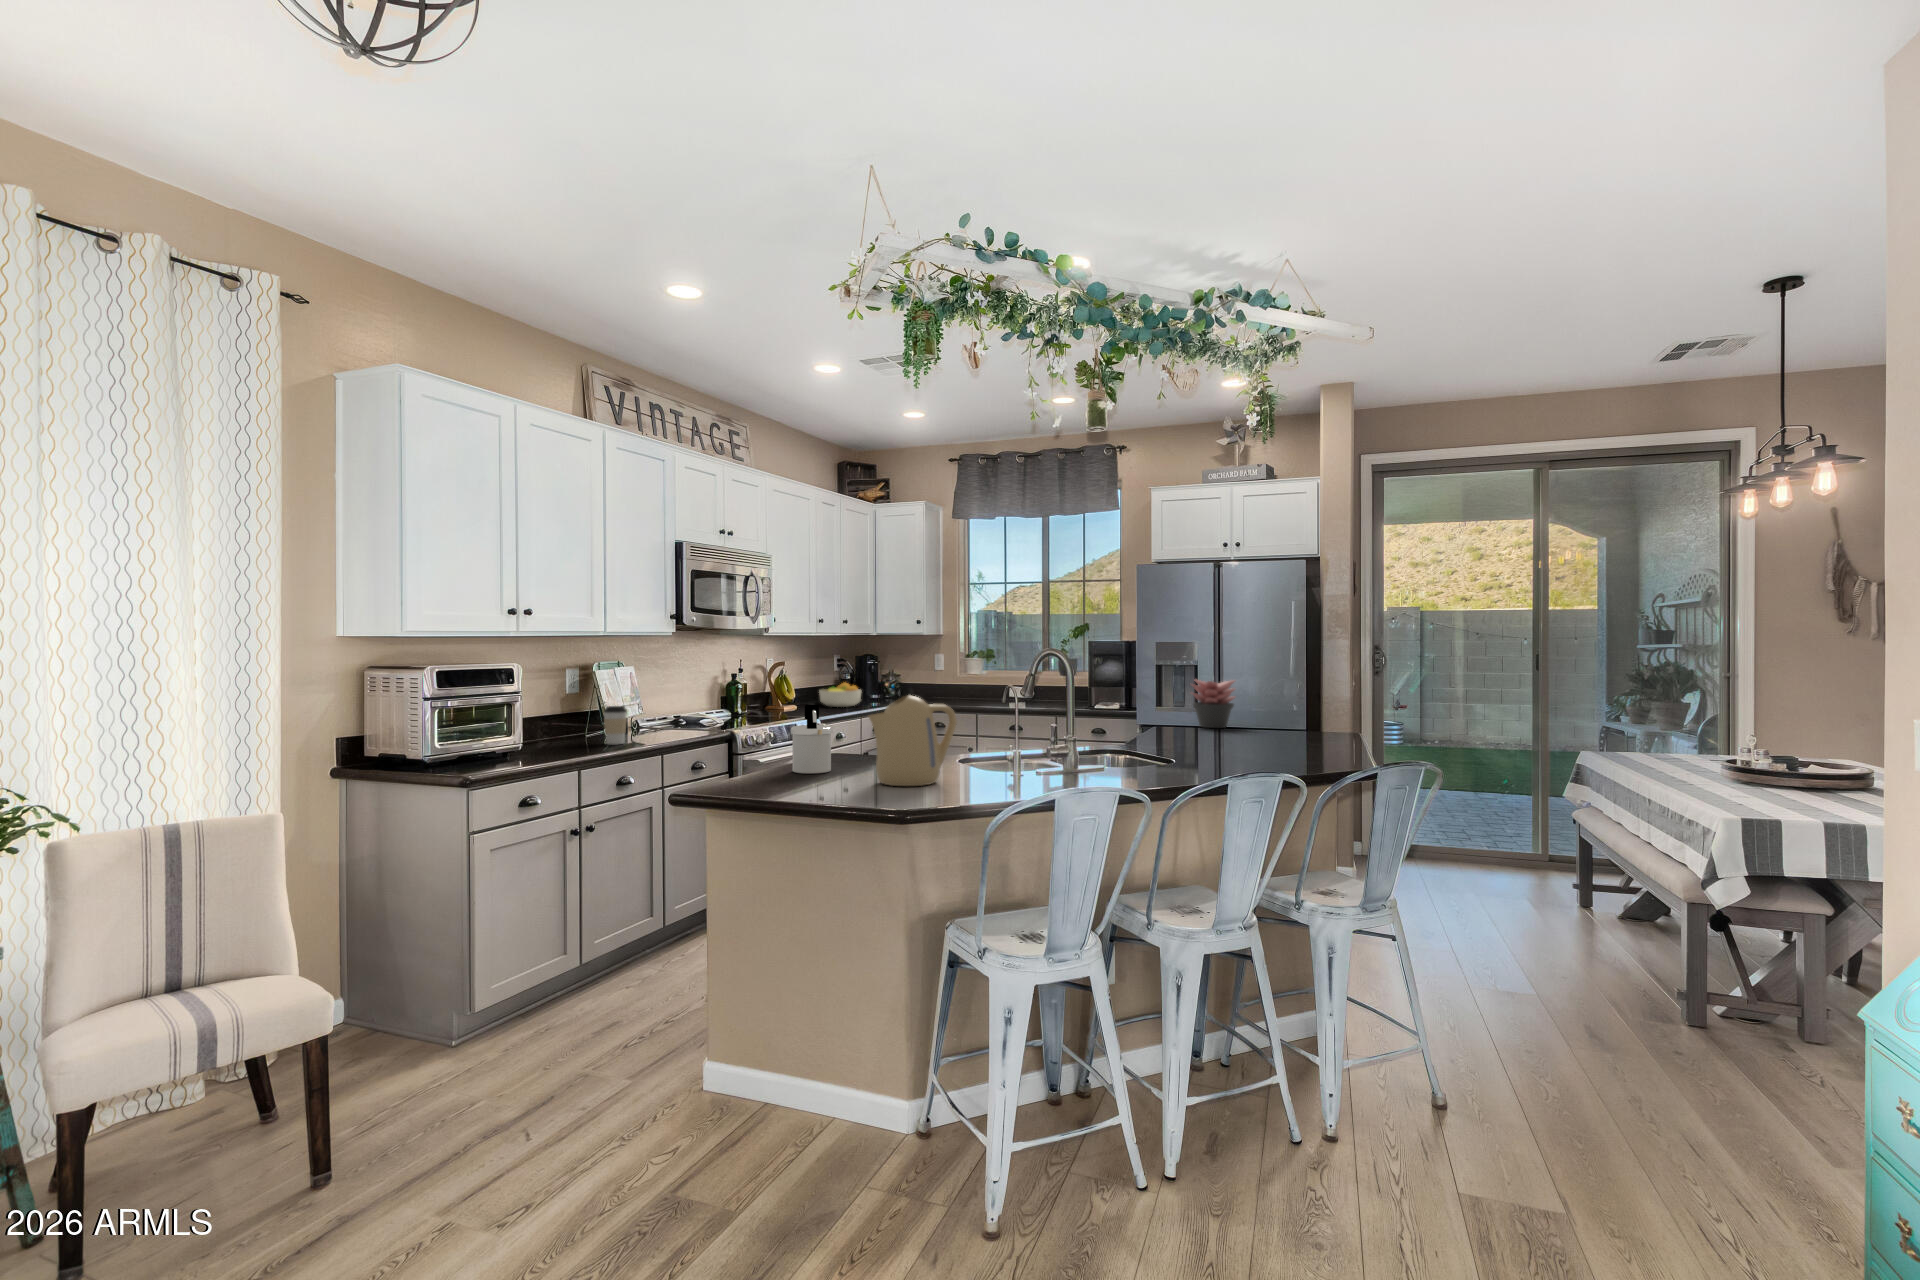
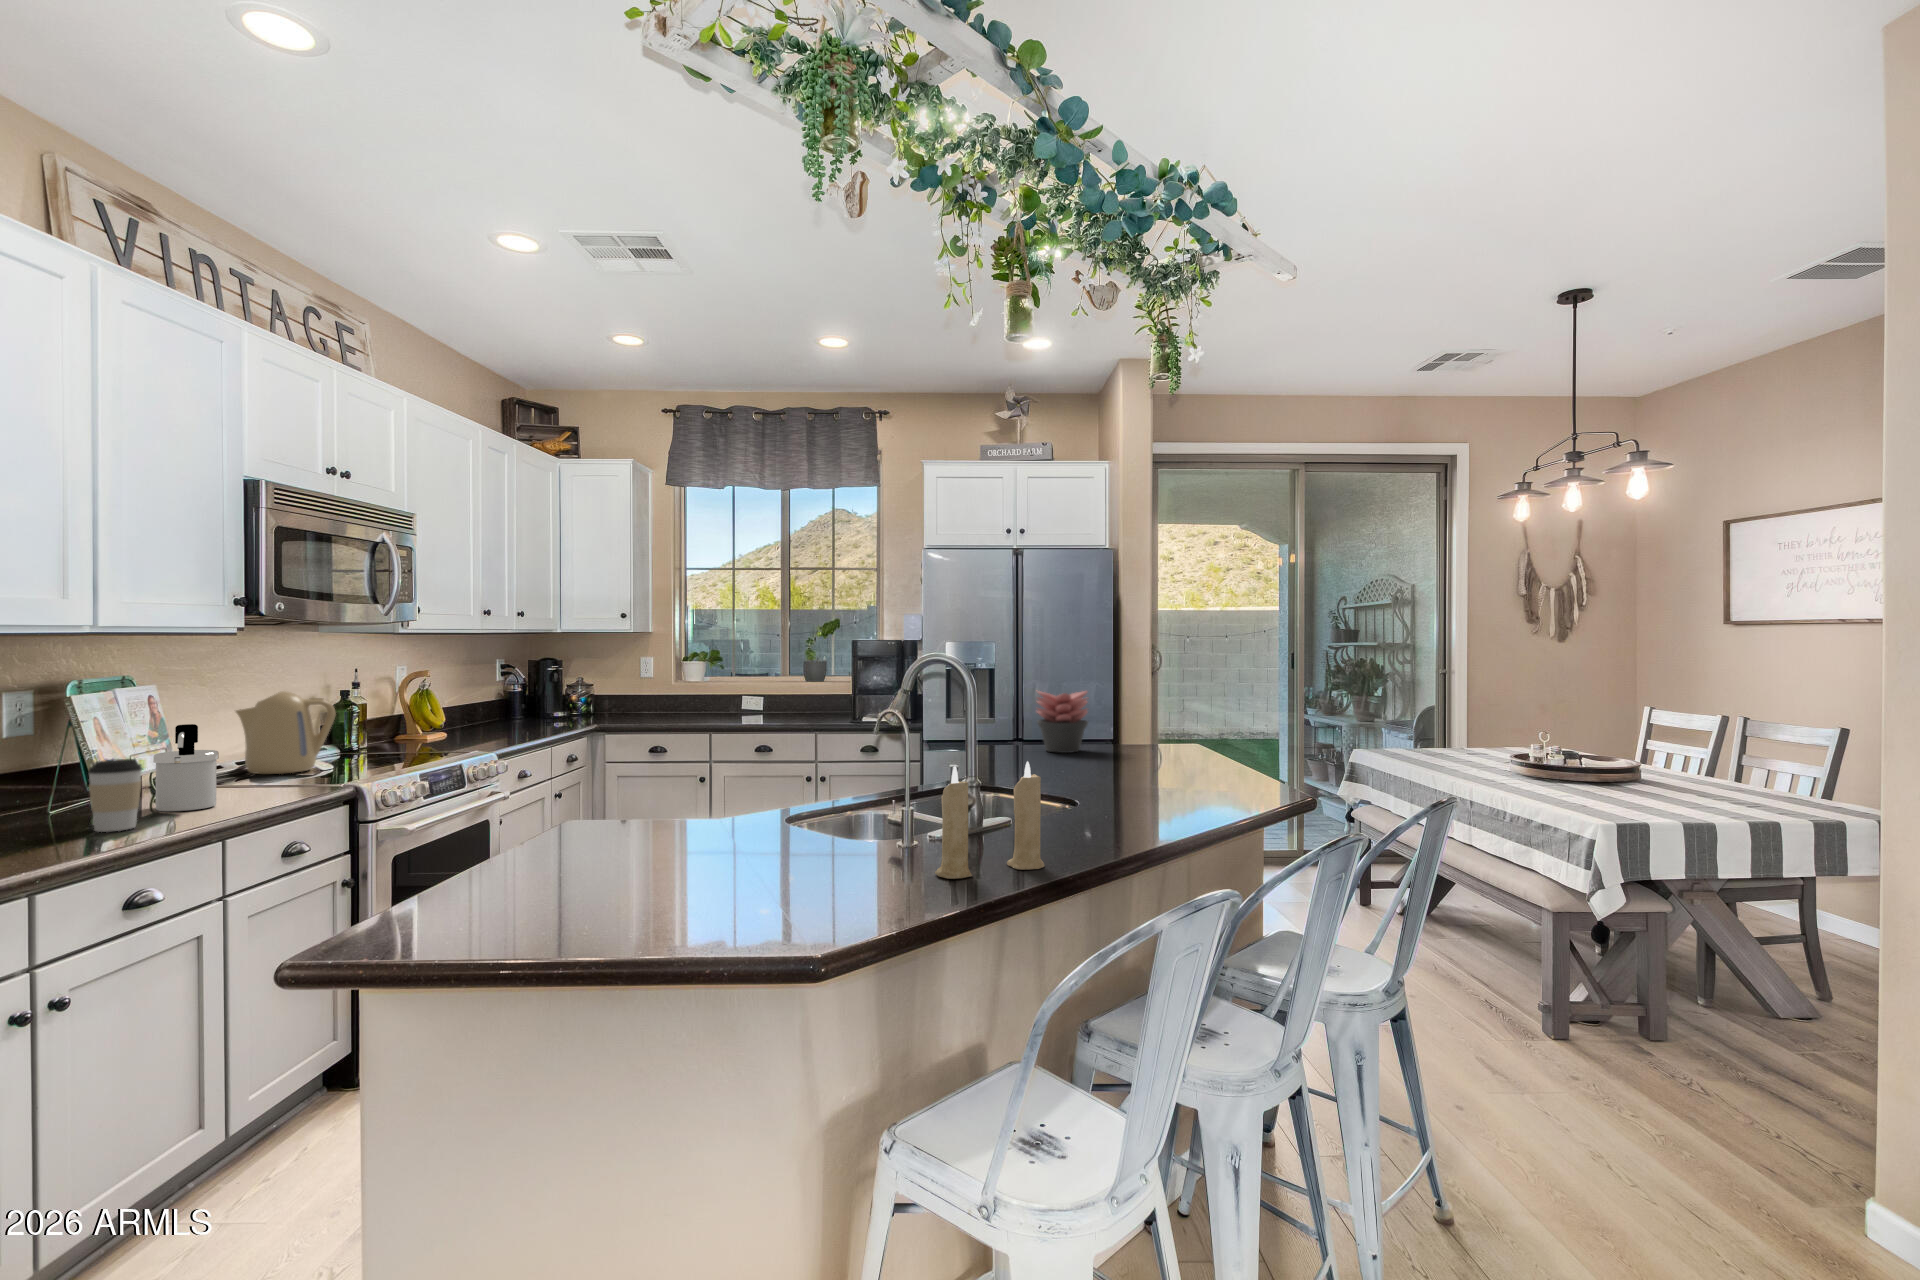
fruit bowl: present [819,683,861,707] -> none [480,698,545,733]
kettle: present [868,695,957,786] -> present [236,691,335,774]
soap dispenser: present [791,704,832,774] -> present [153,724,219,811]
candle: none [1009,712,1080,780] -> present [935,761,1045,879]

